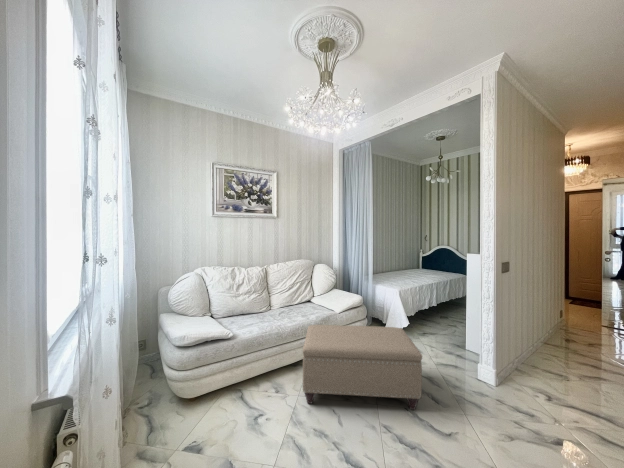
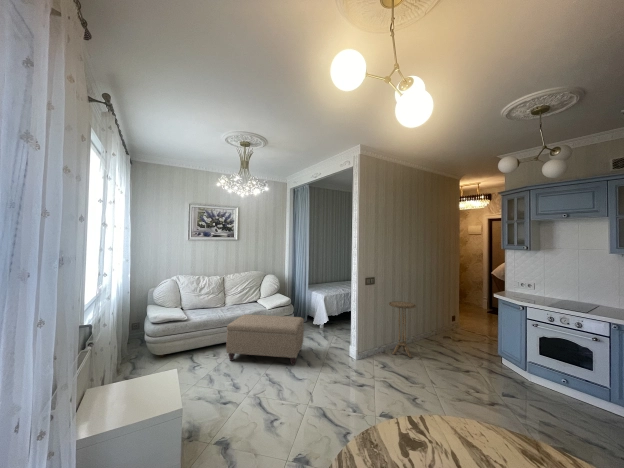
side table: none [525,300,578,385] -> present [389,301,416,358]

